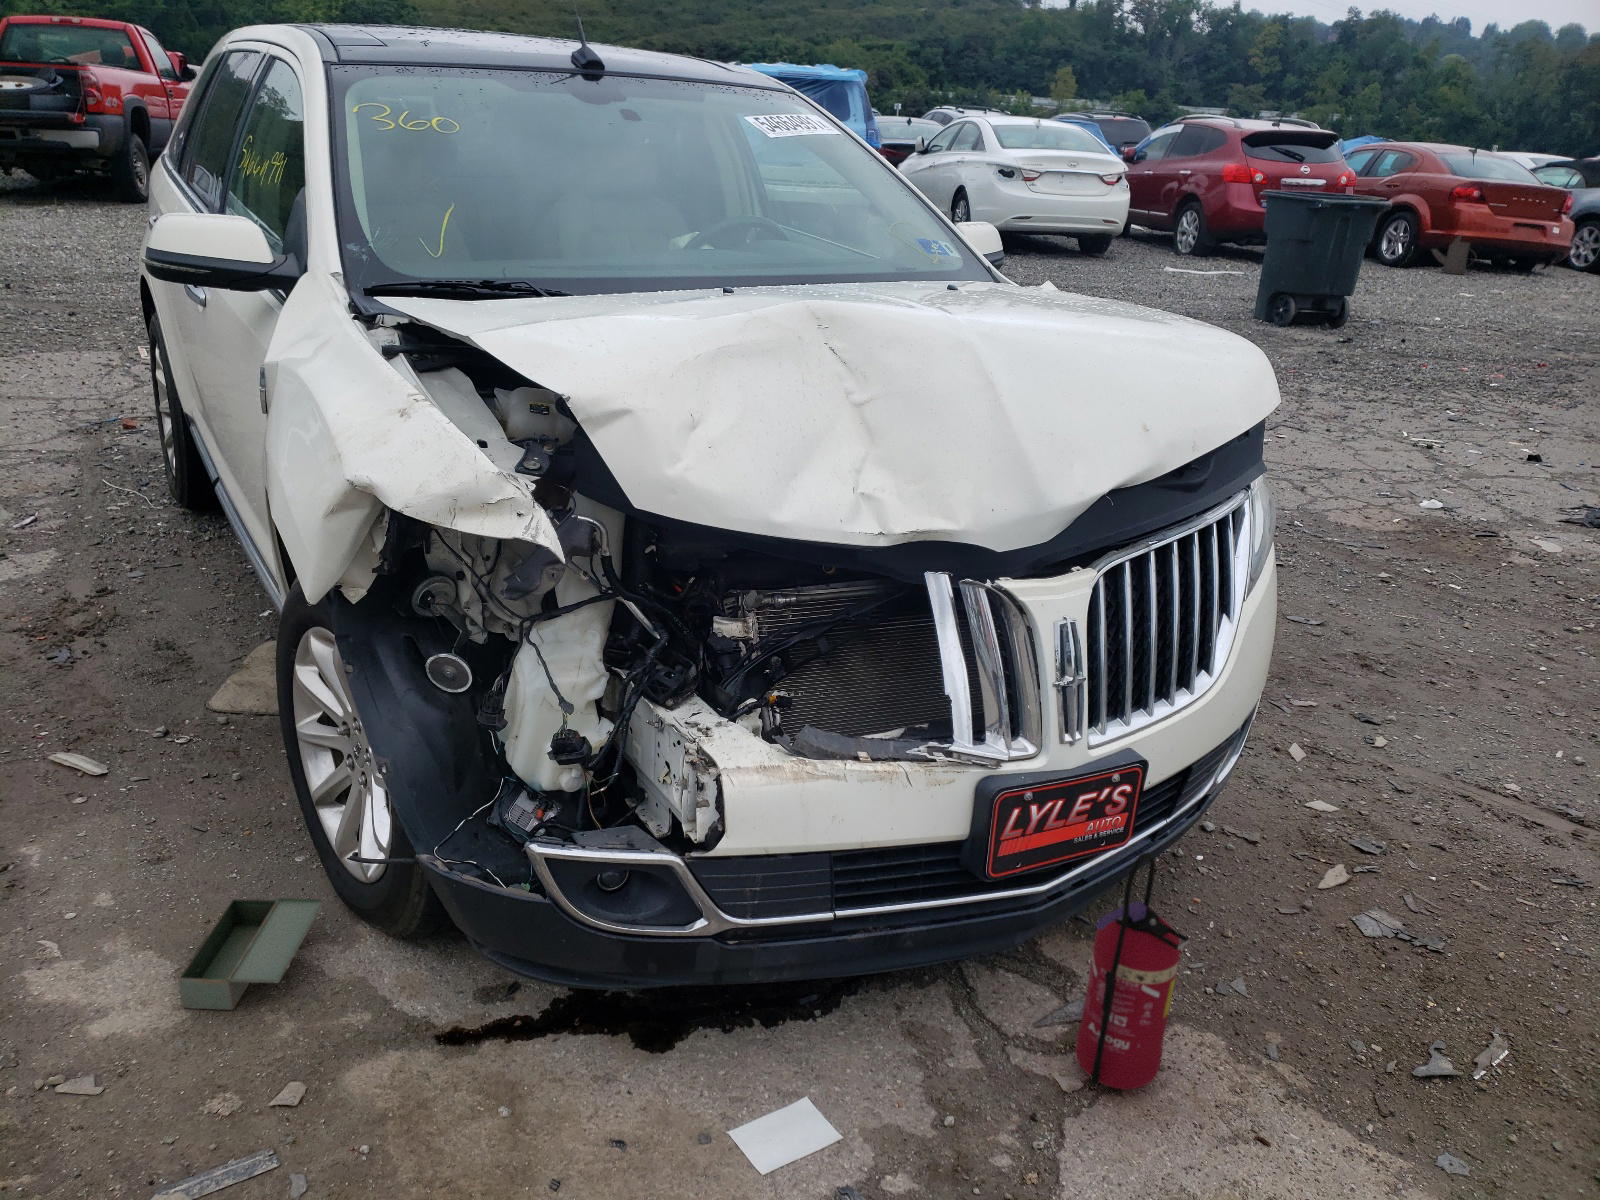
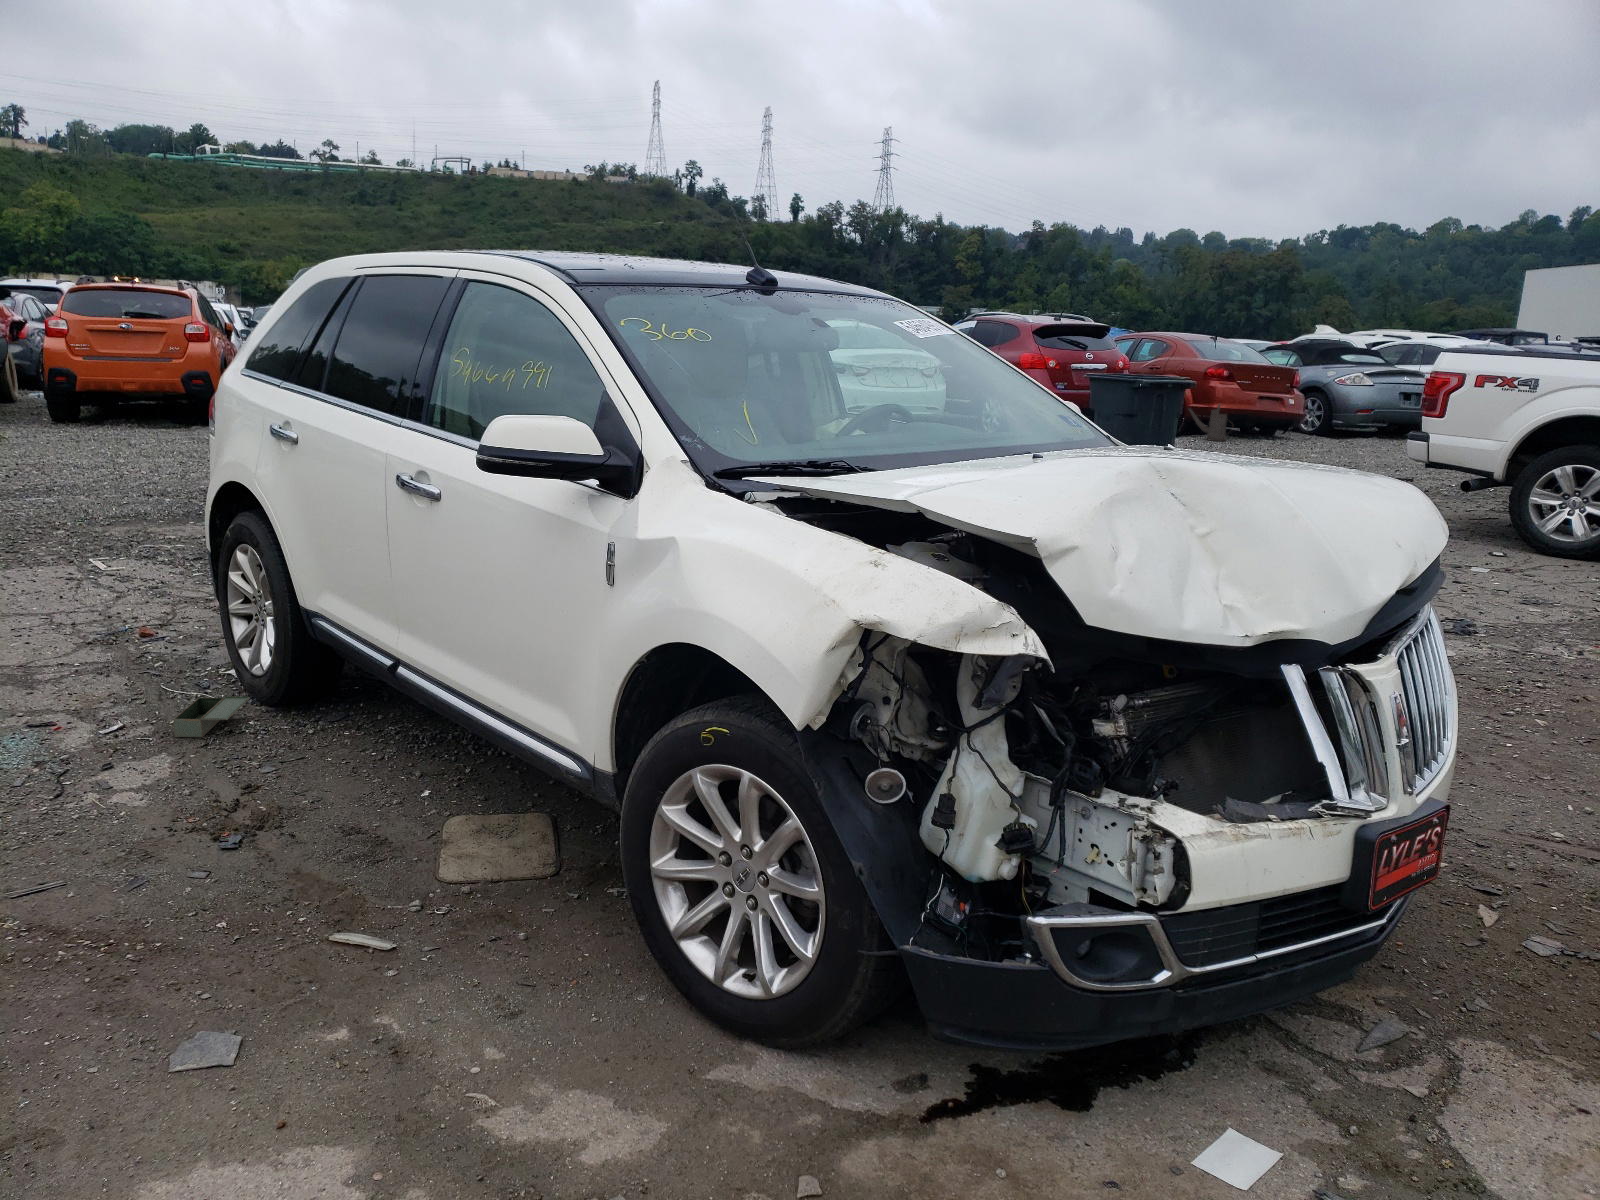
fire extinguisher: present [1075,852,1189,1090] -> none [1395,880,1499,1088]
toolbox: present [179,898,324,1010] -> present [174,696,250,737]

